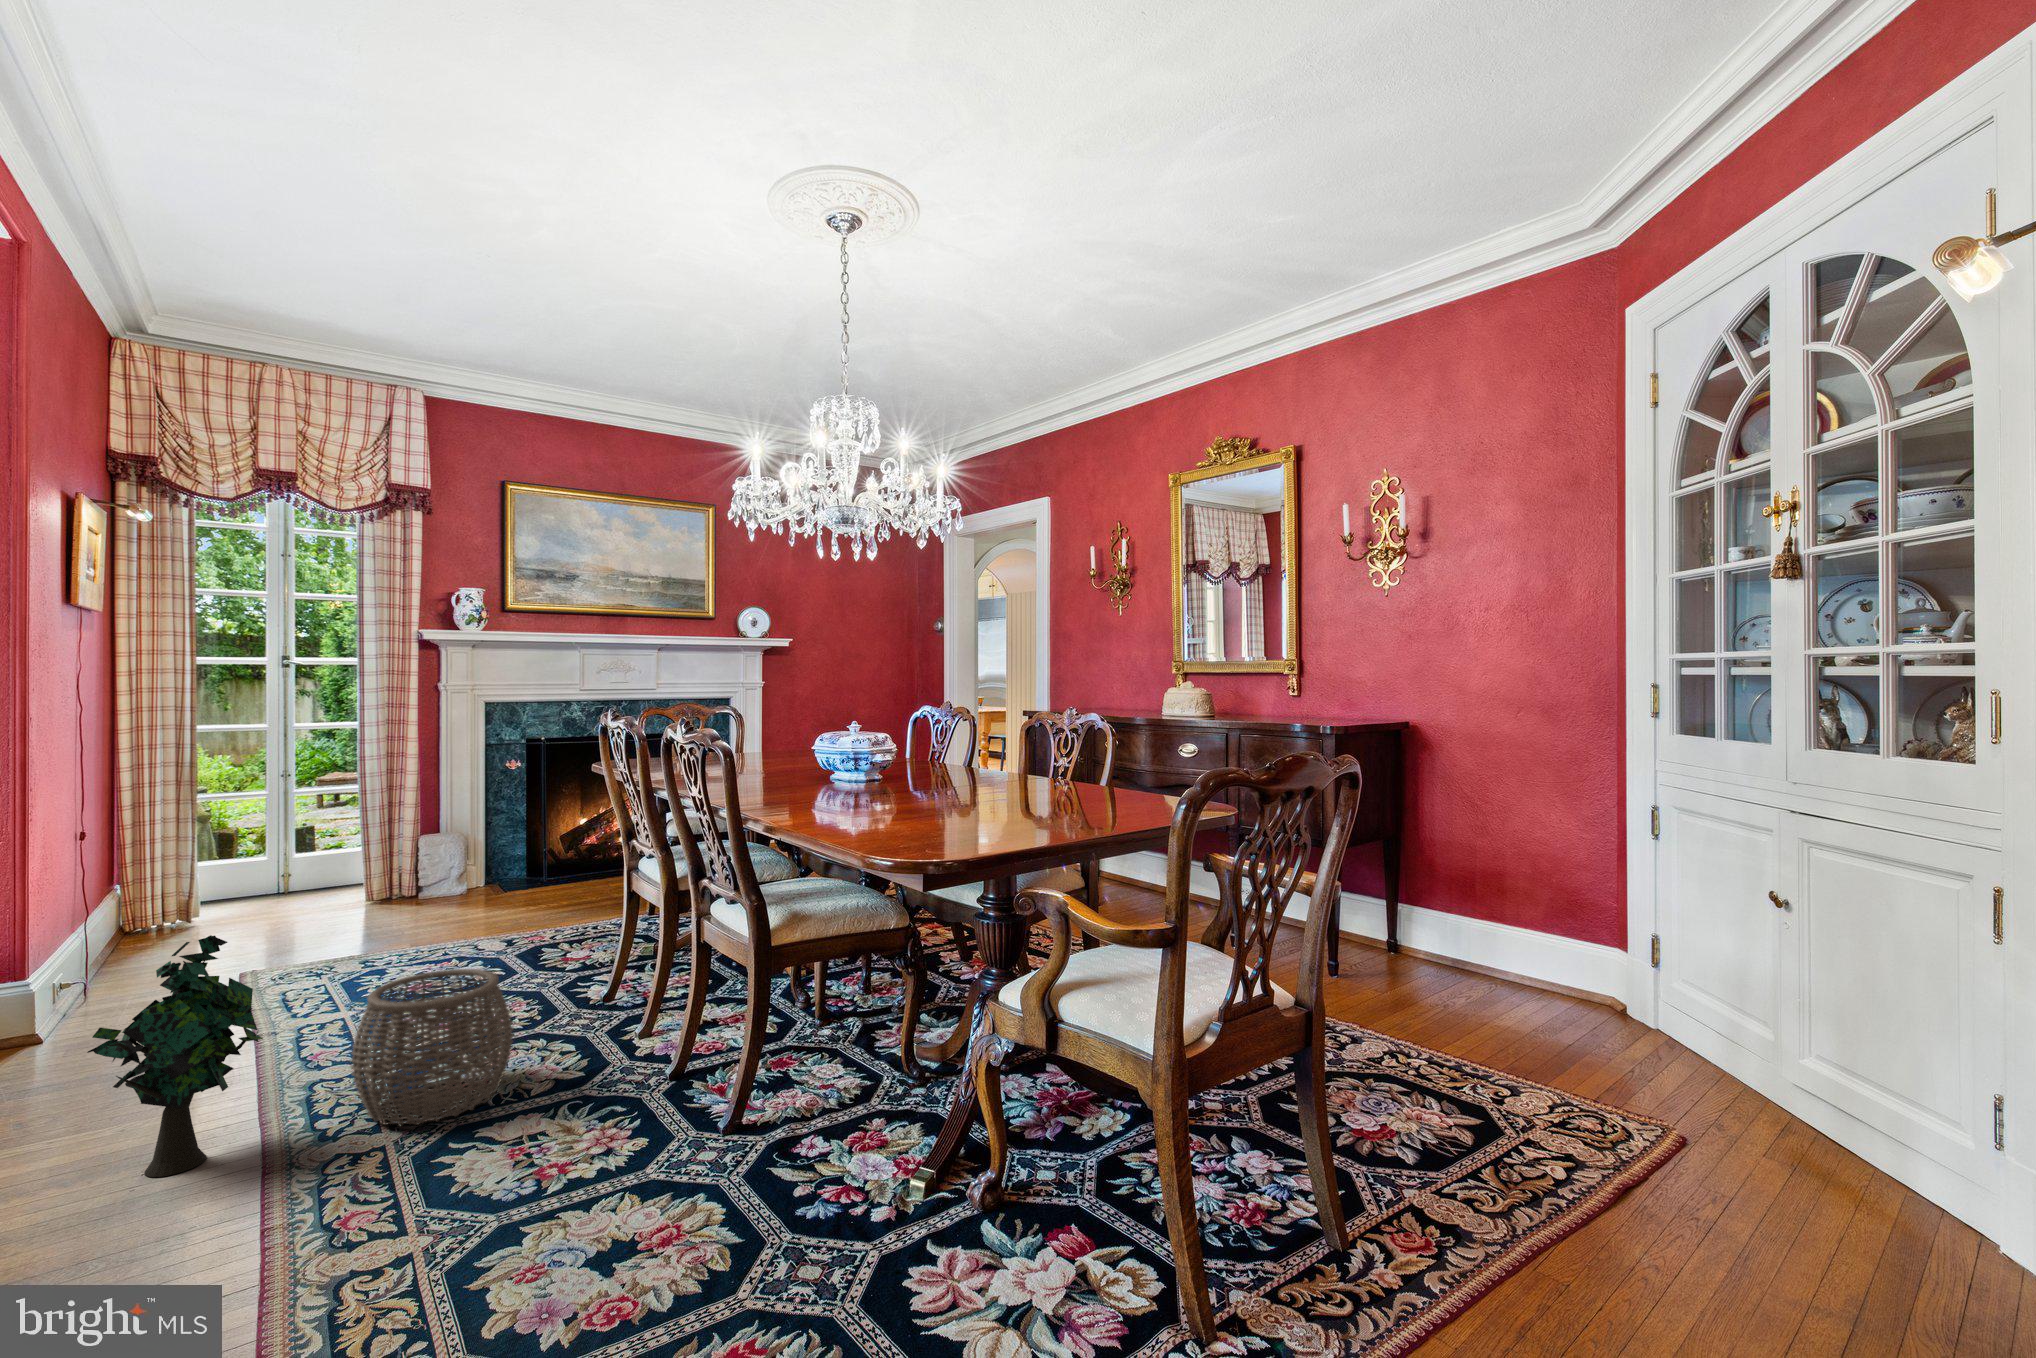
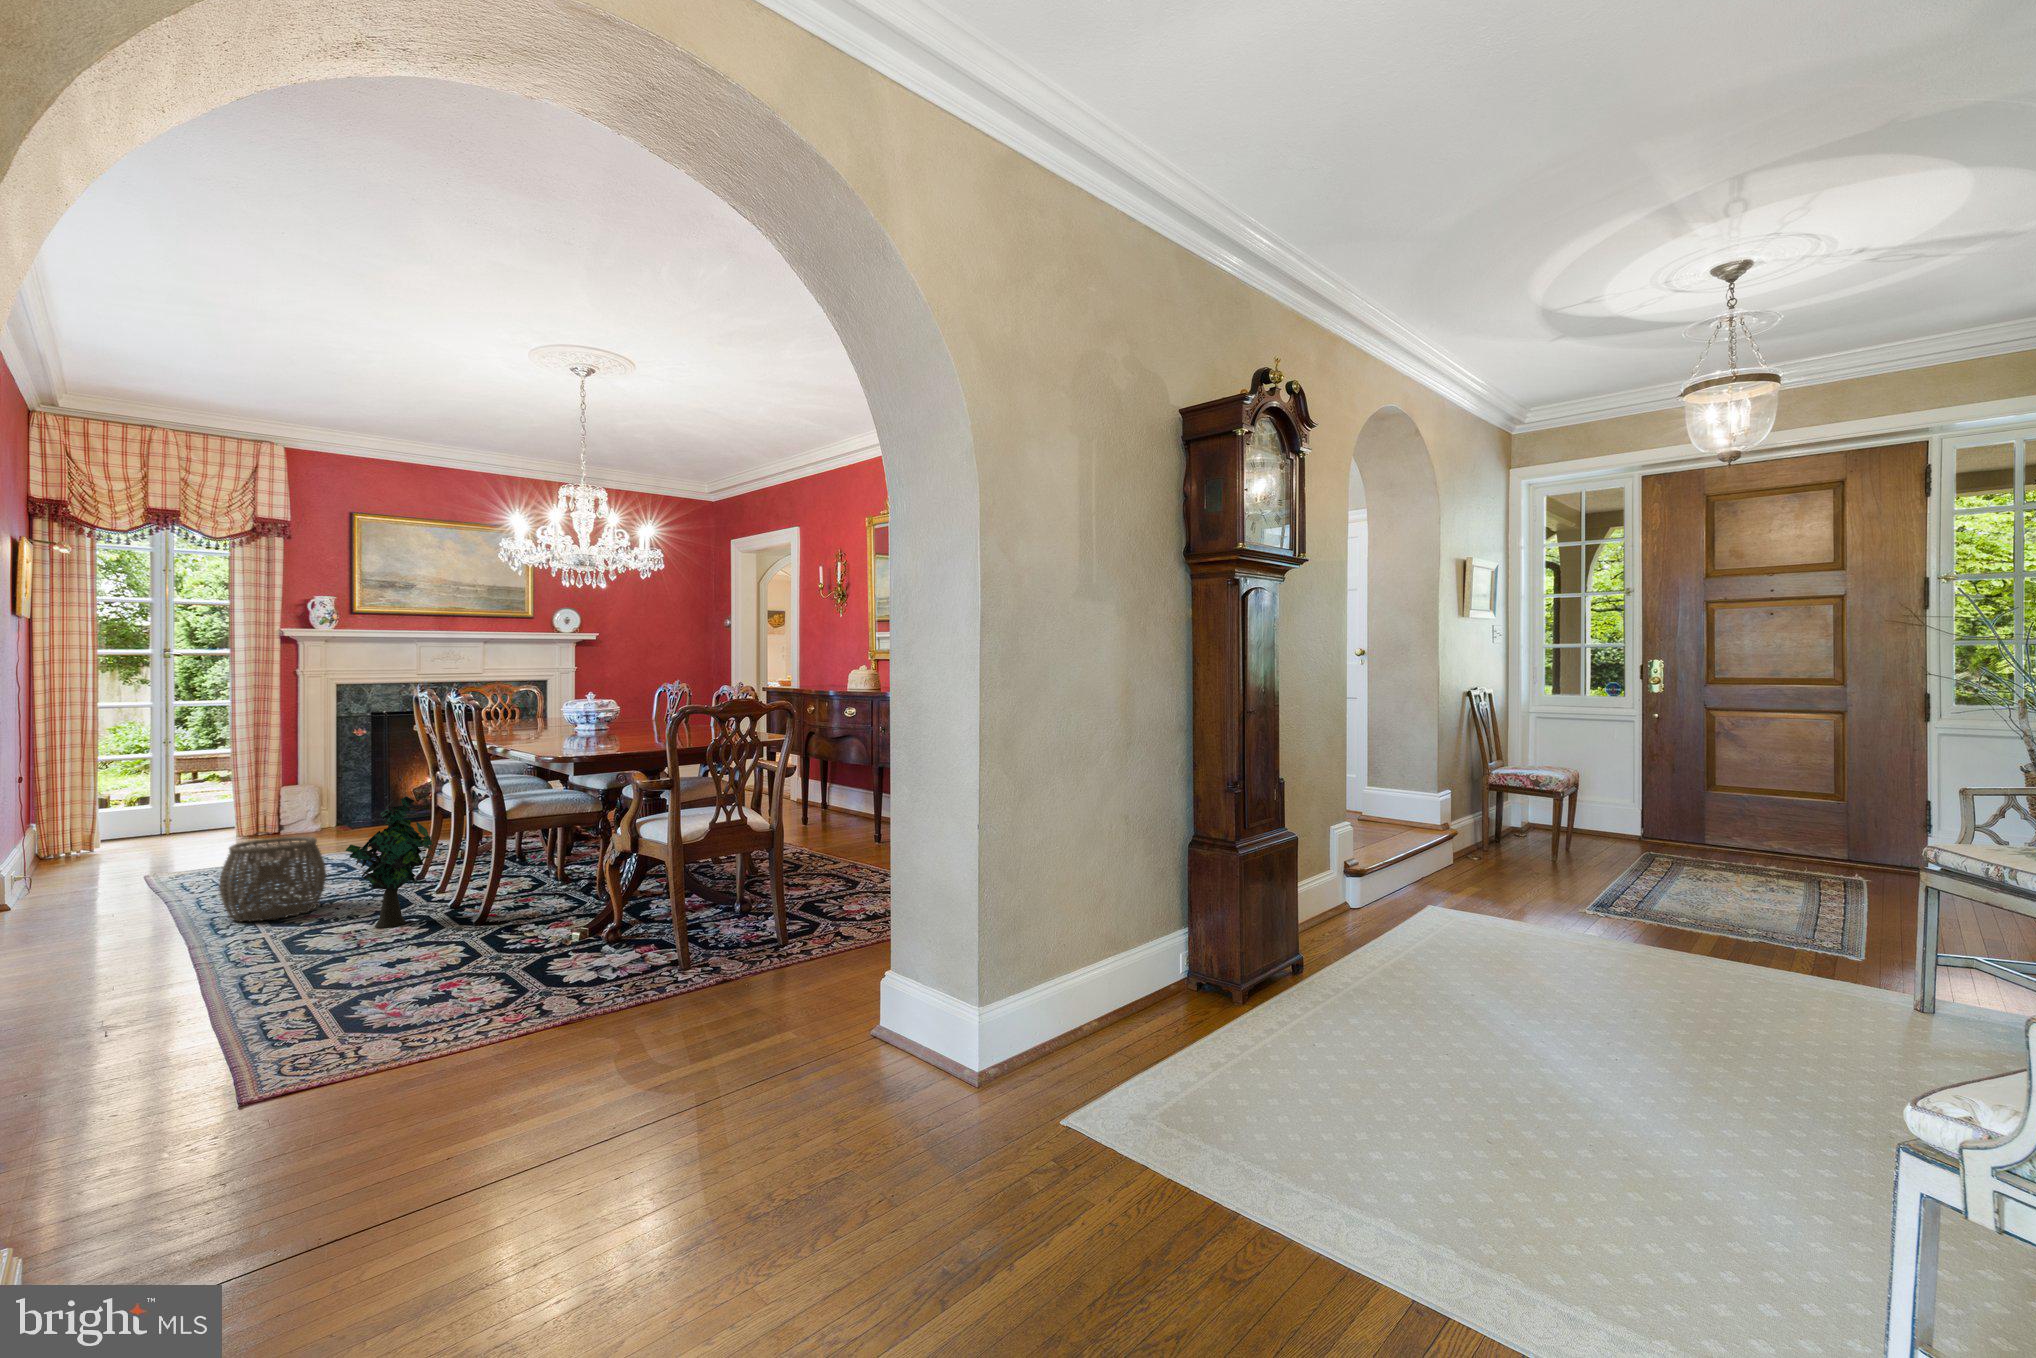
decorative plant: present [87,935,263,1177] -> present [346,797,432,928]

